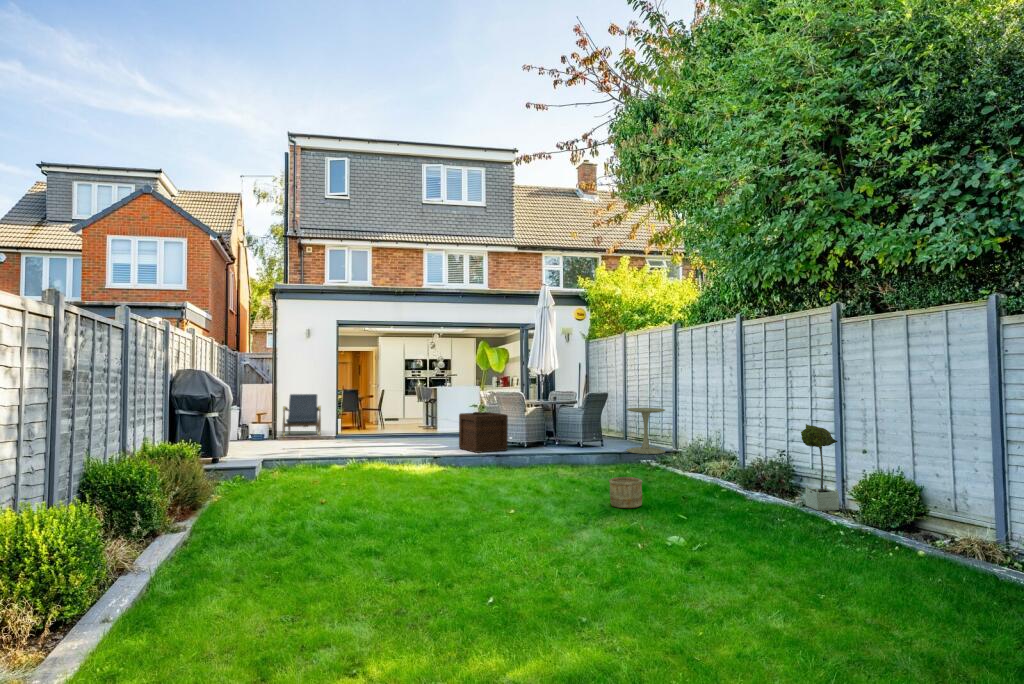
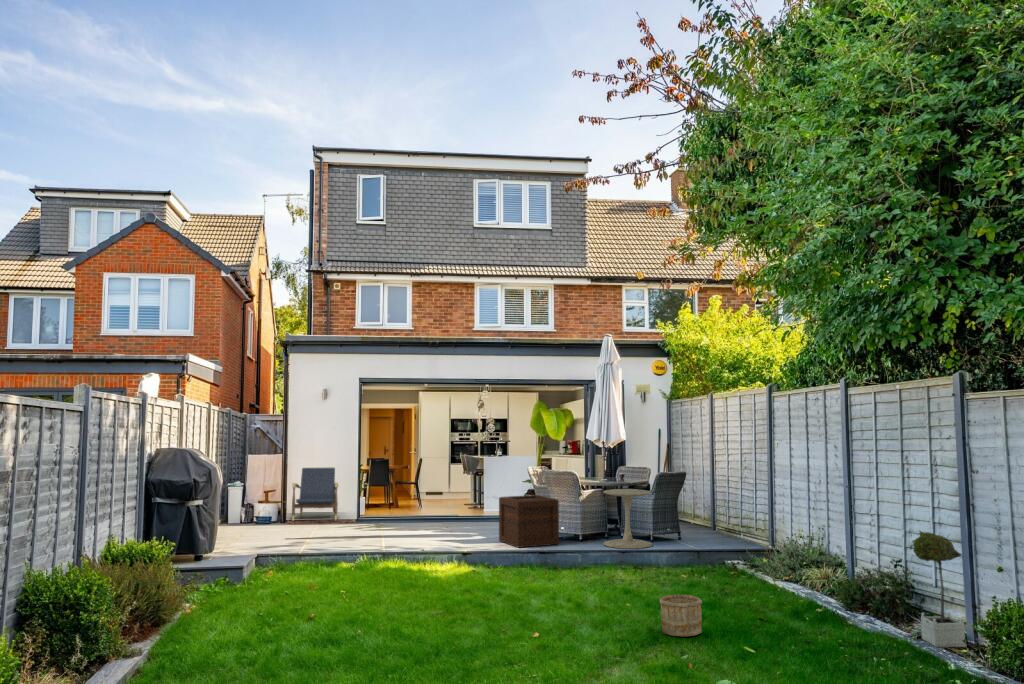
pedestal table: present [626,408,665,454] -> present [603,489,652,549]

